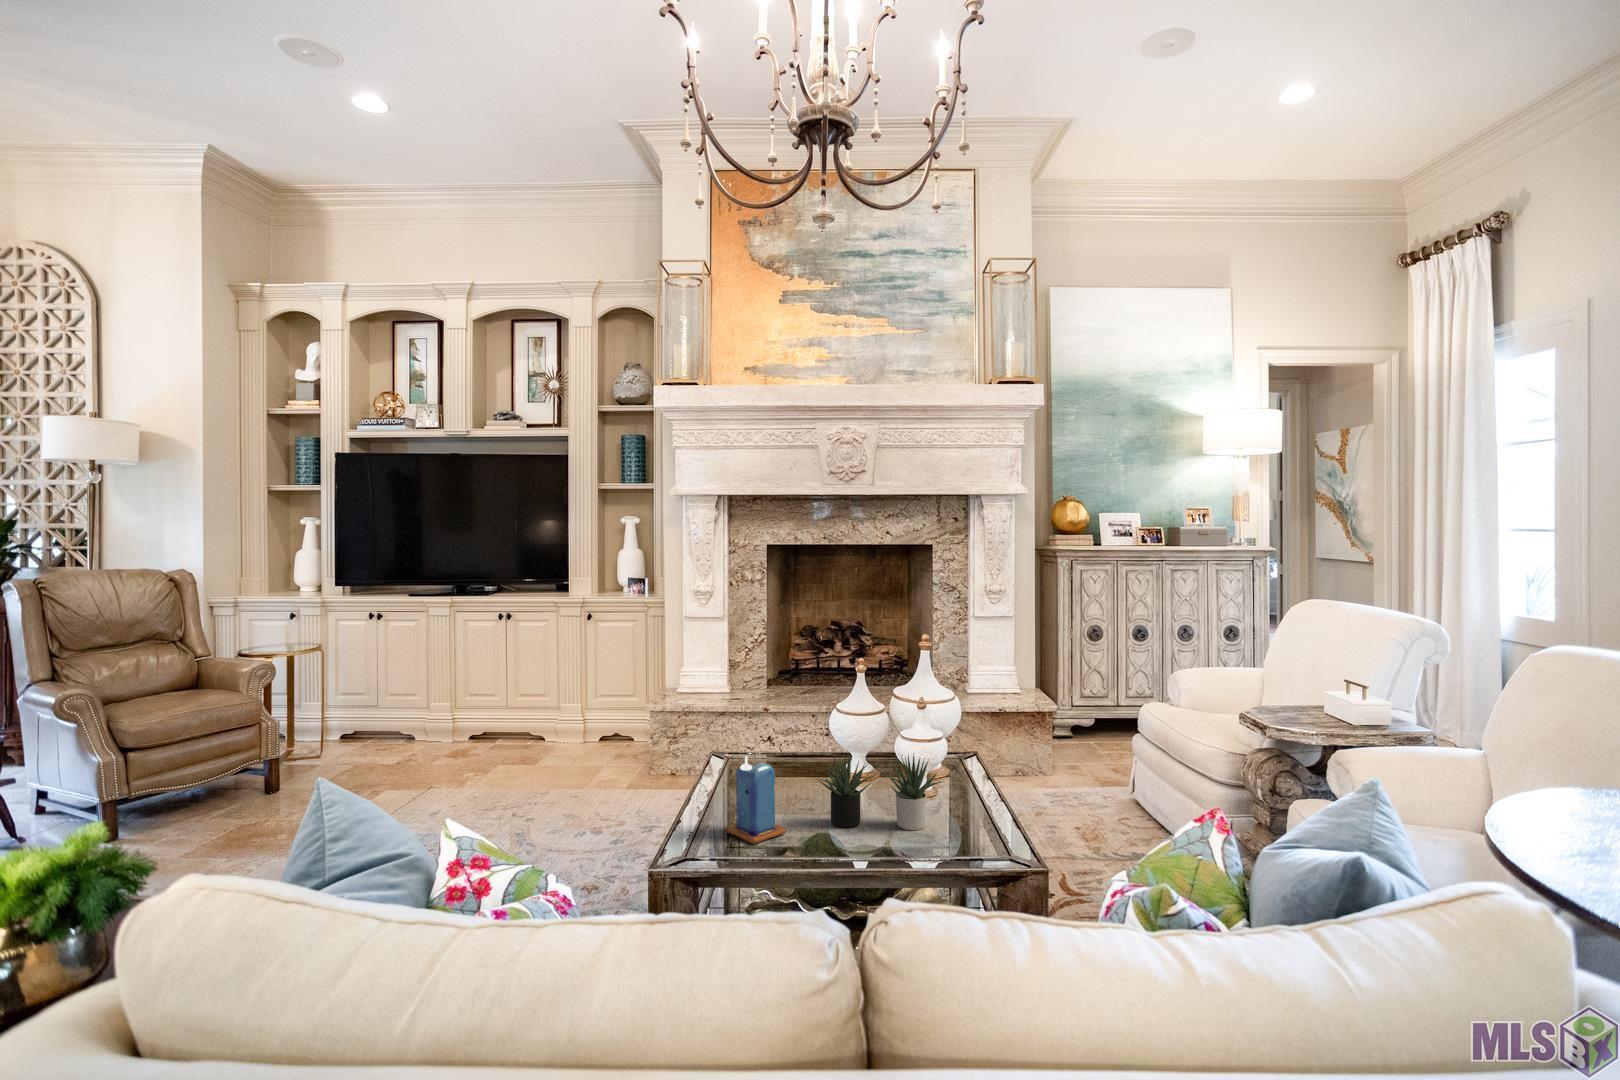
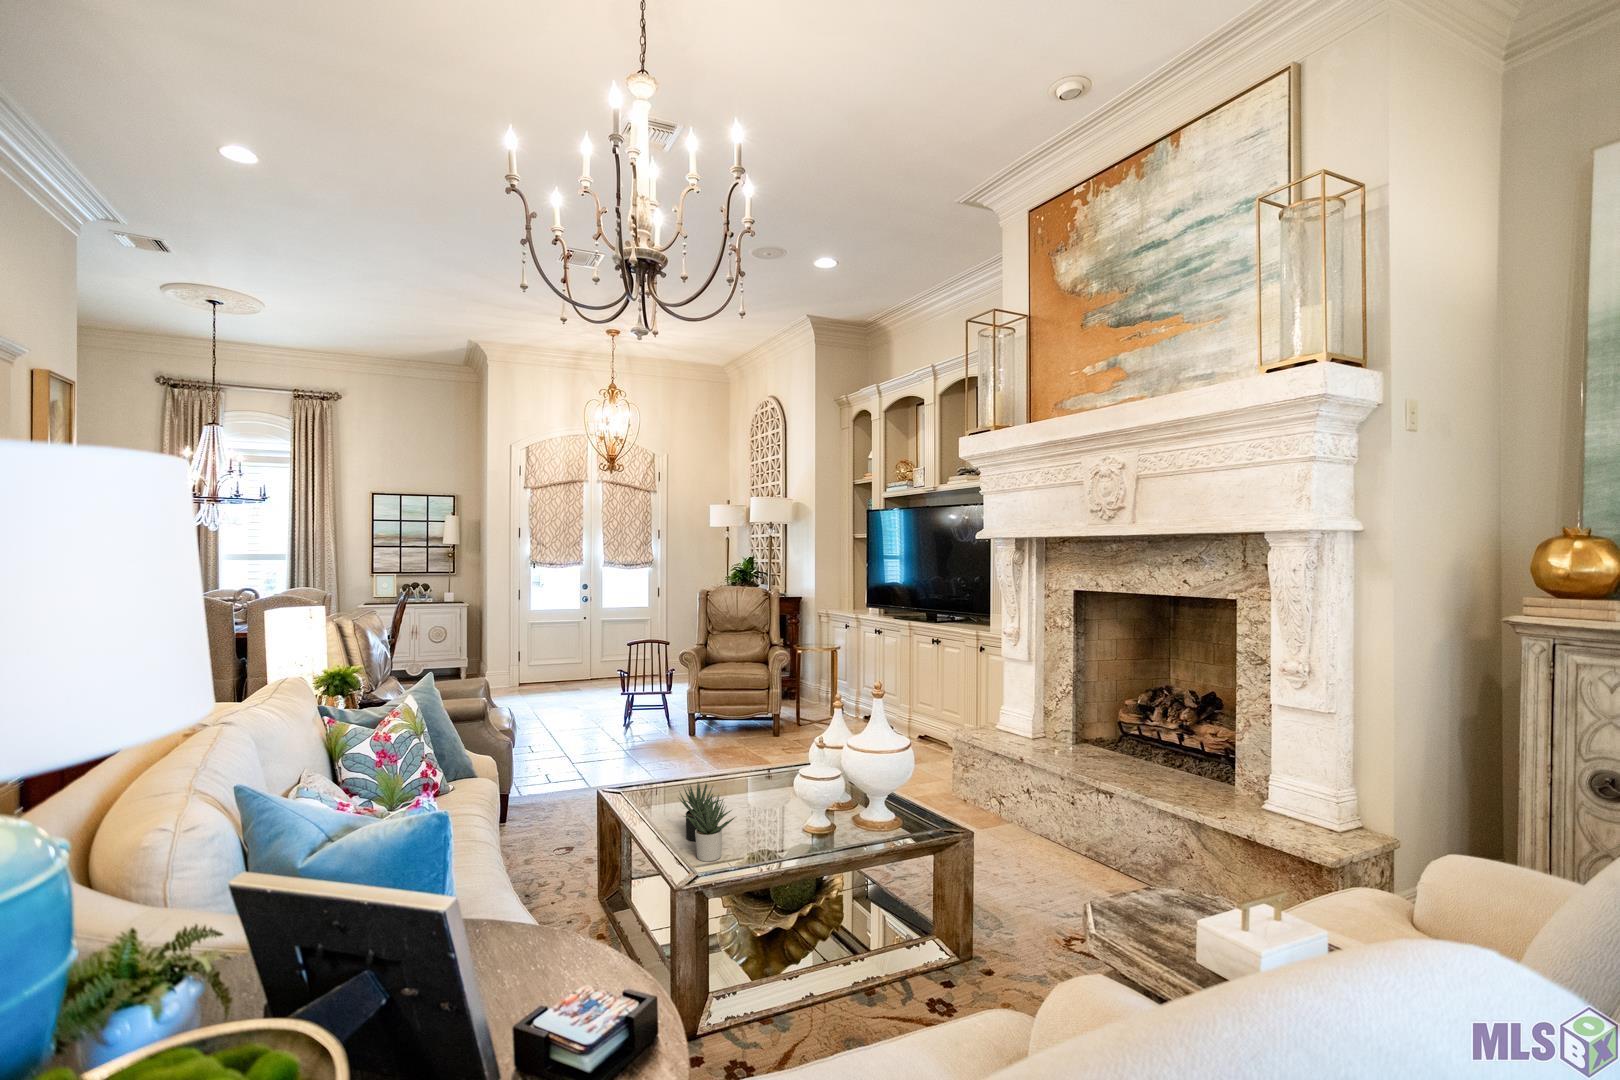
candle: present [725,756,786,844] -> none [635,759,678,825]

